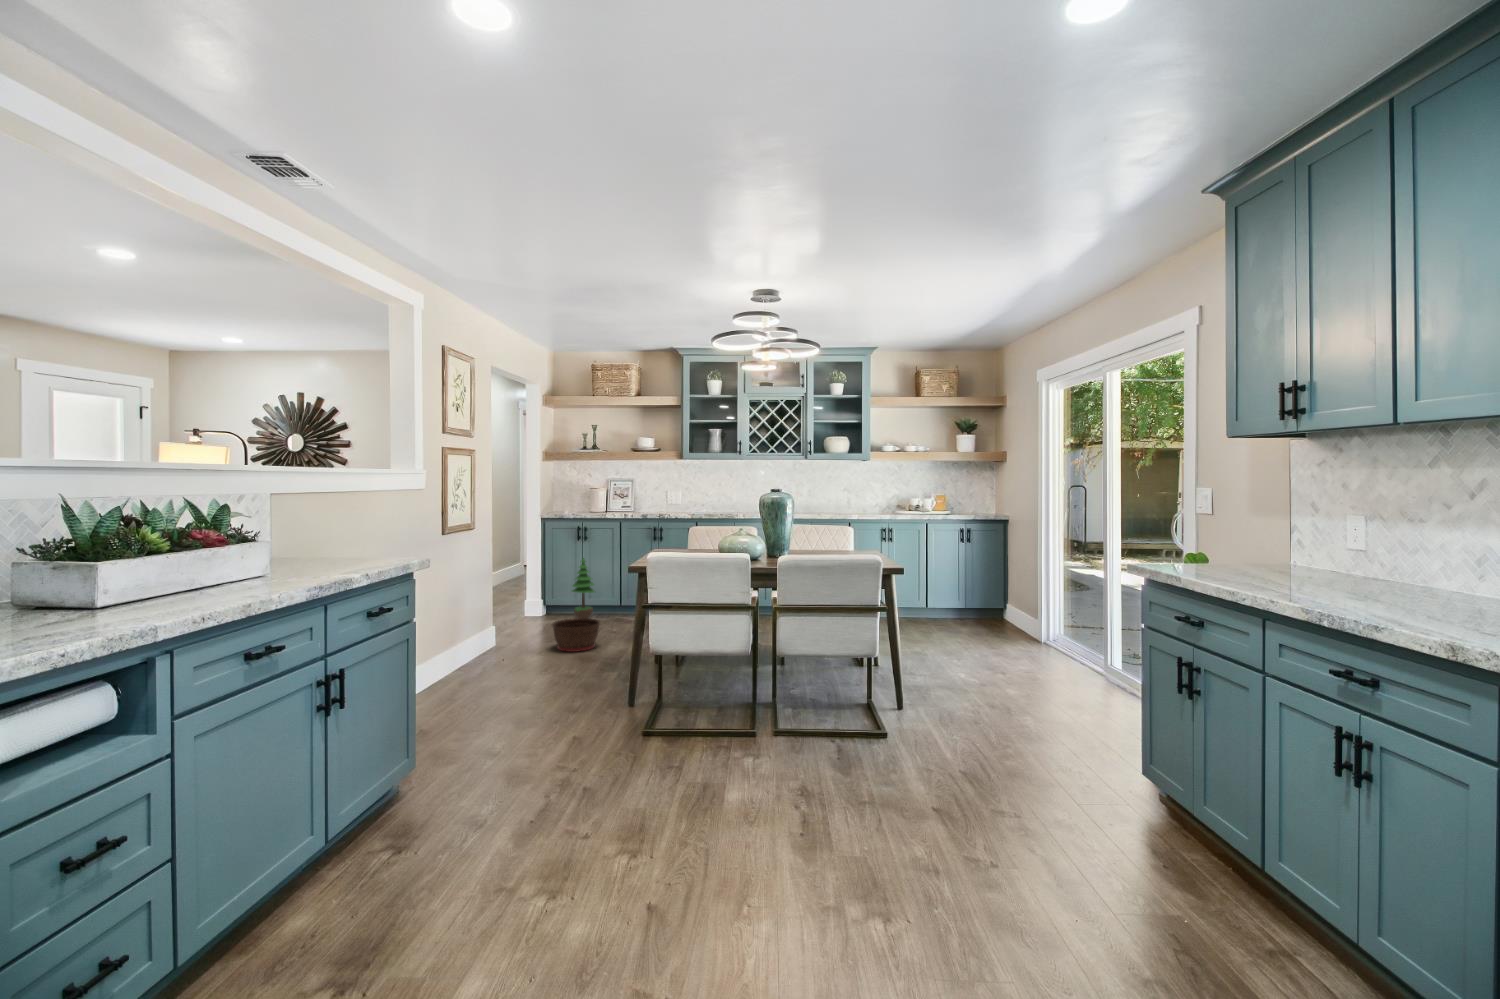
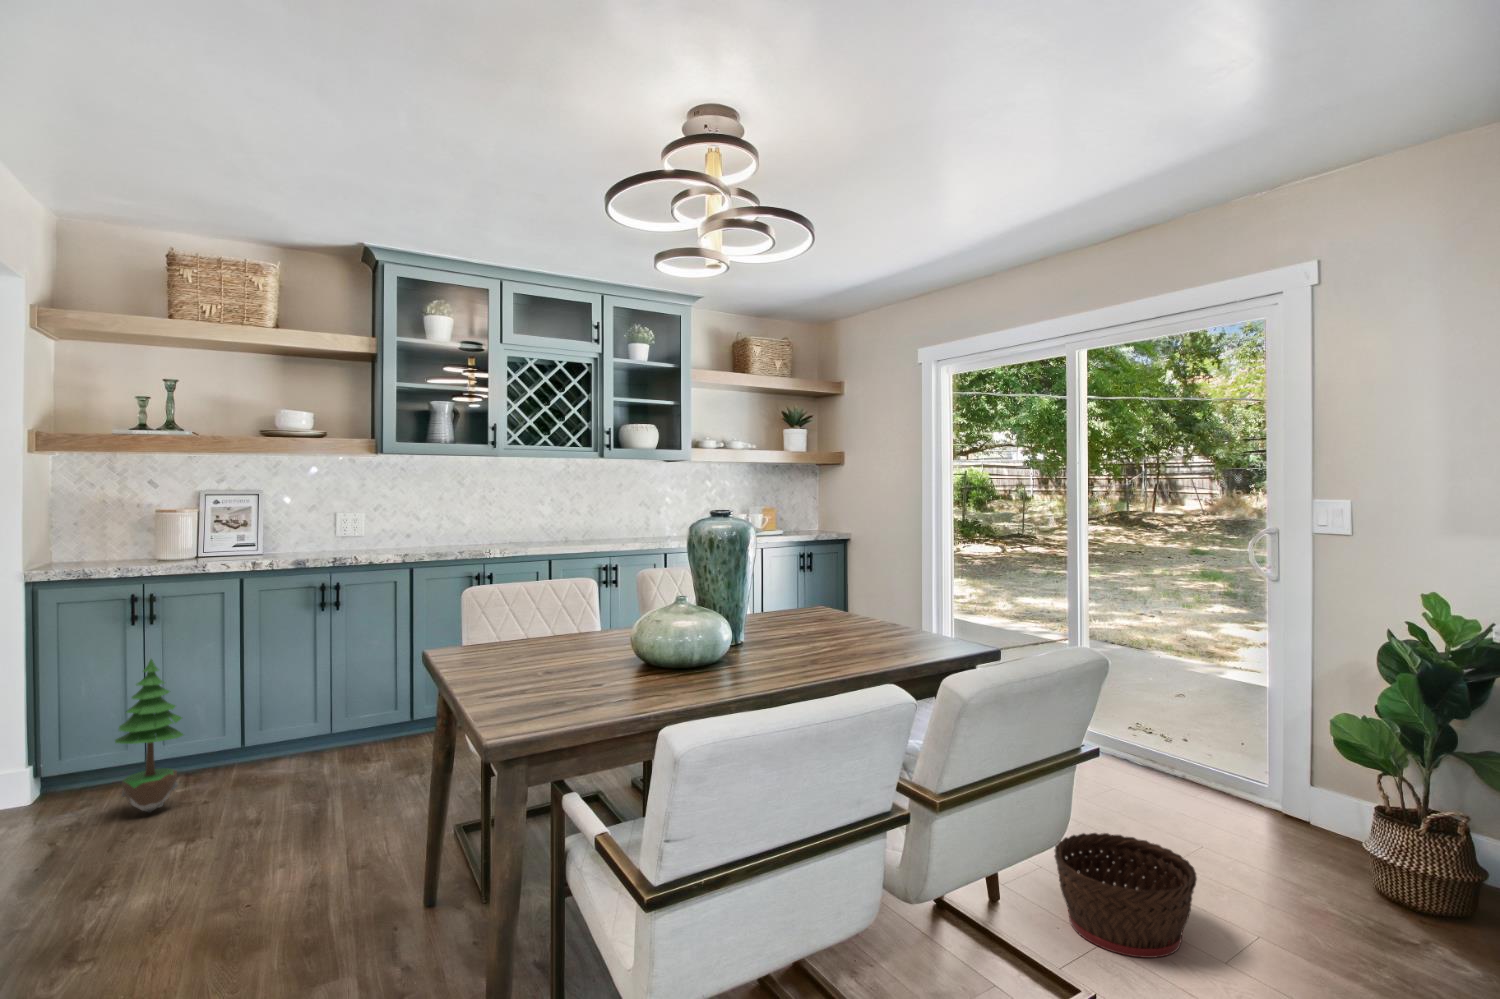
basket: present [552,618,600,652] -> present [1054,833,1197,958]

